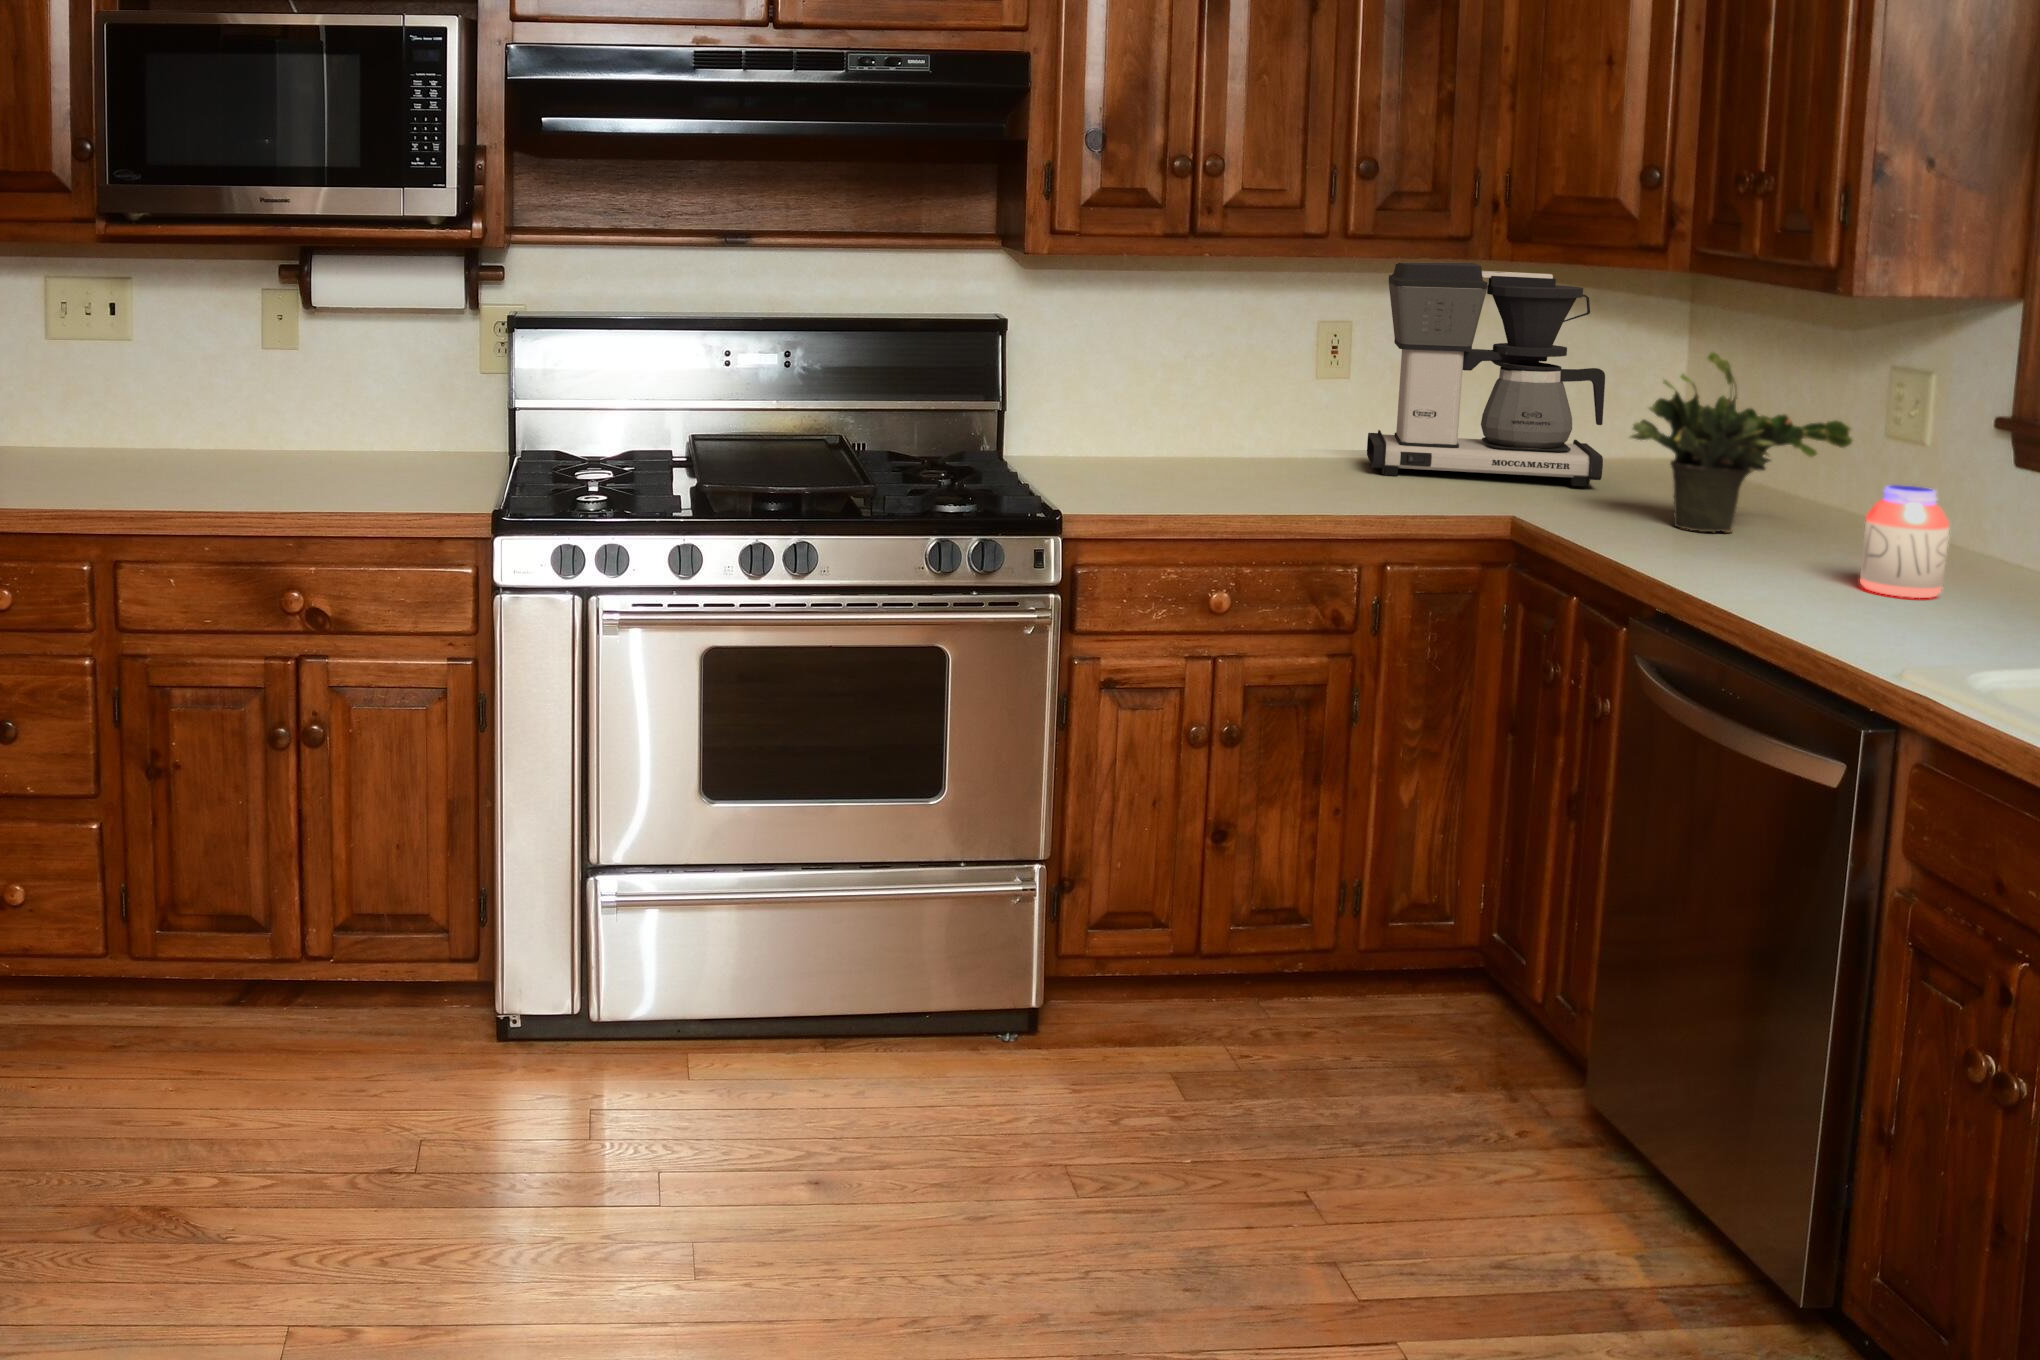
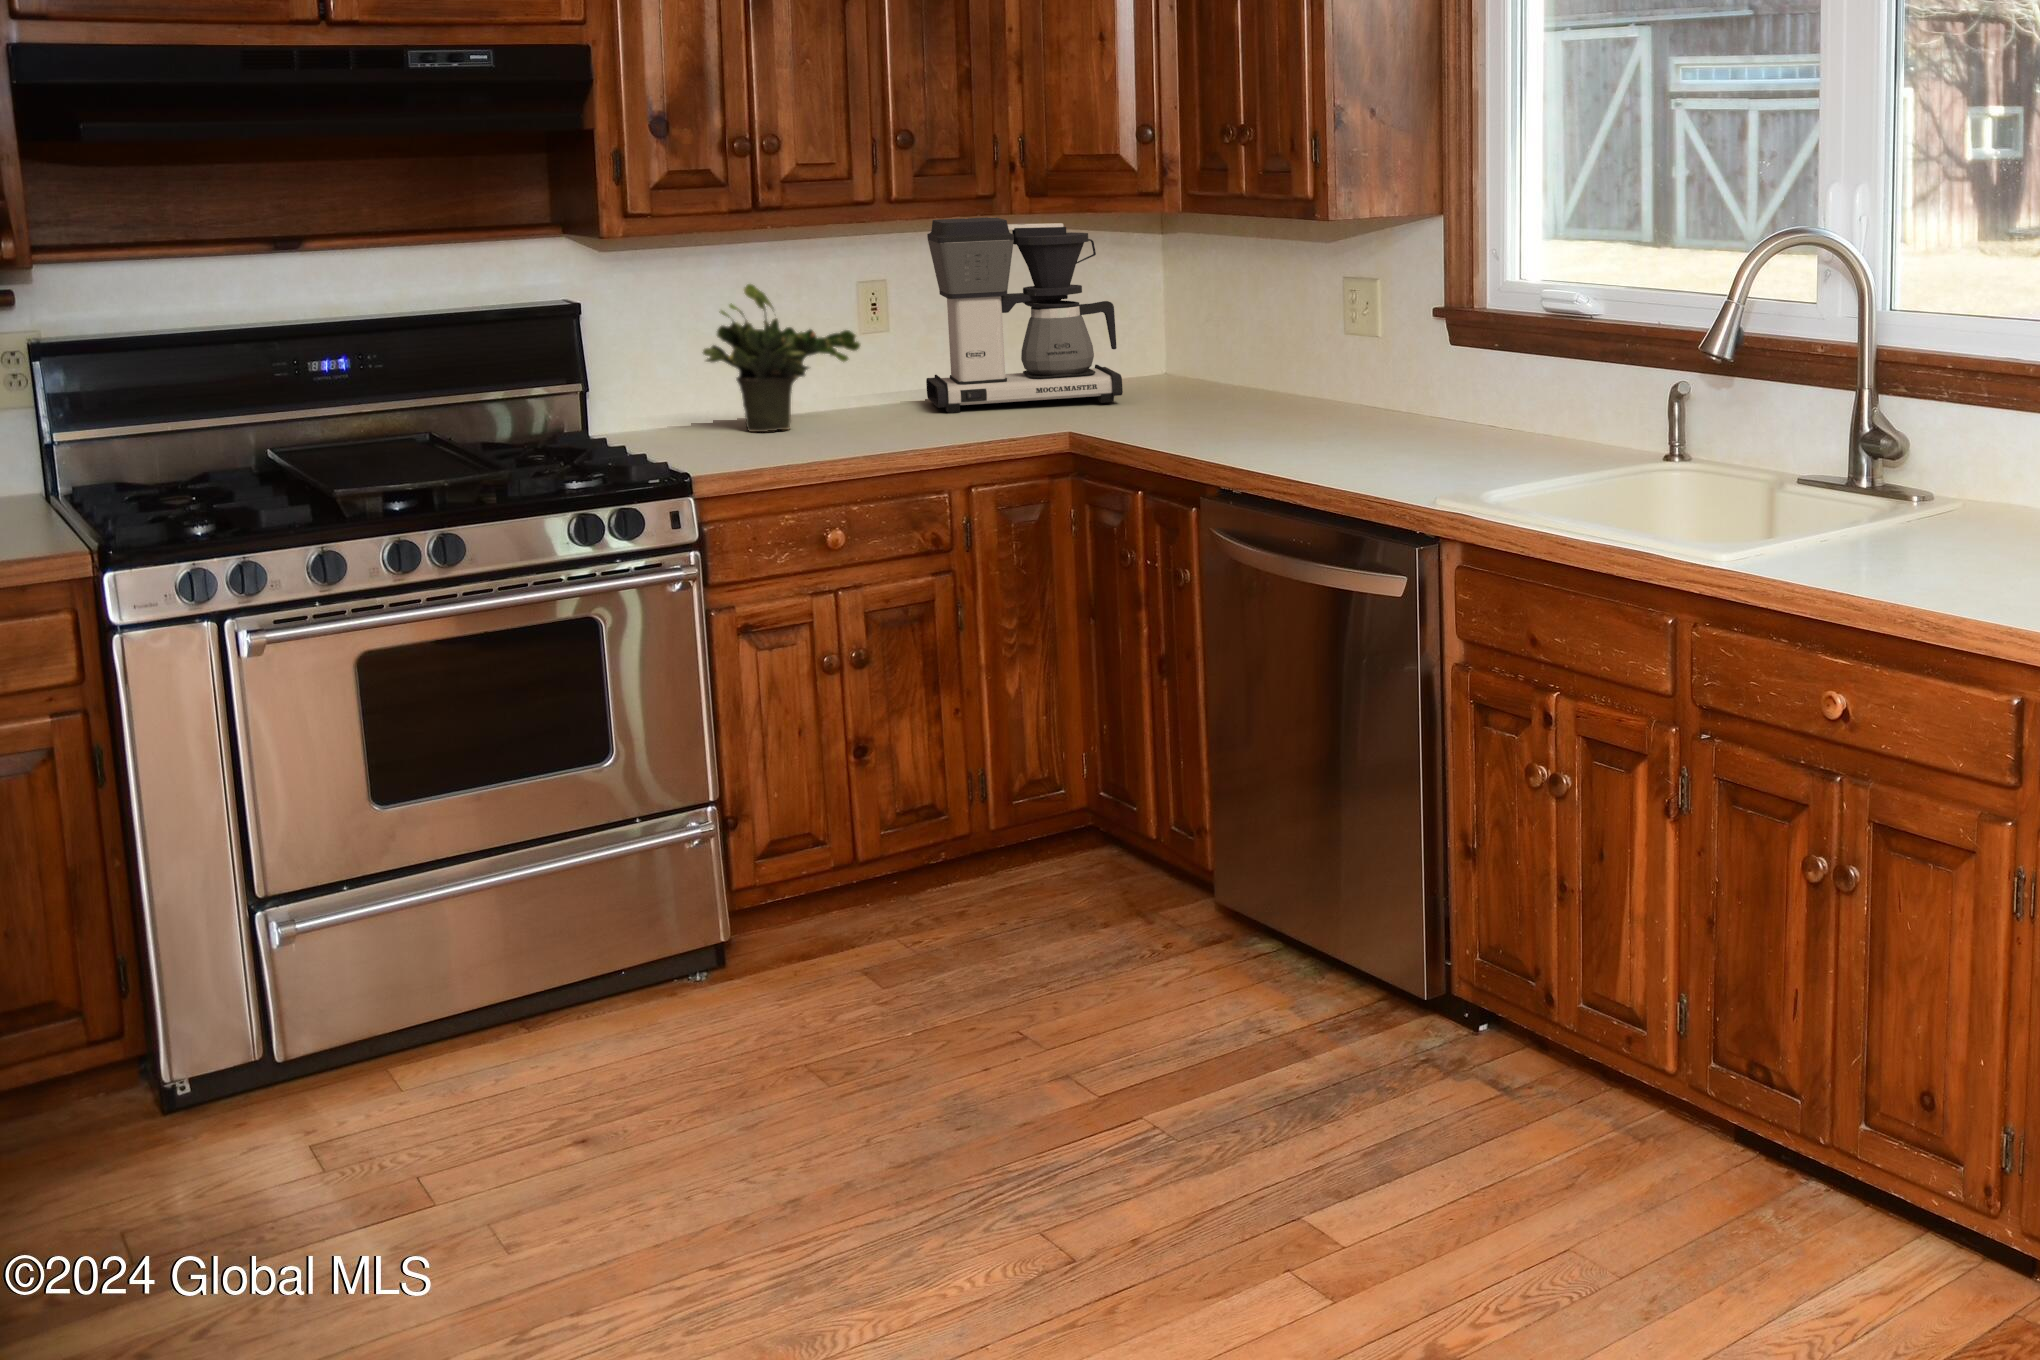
potted plant: present [1631,352,1852,533] -> present [703,284,860,432]
jar: present [1860,485,1949,598] -> none [1315,365,1368,448]

